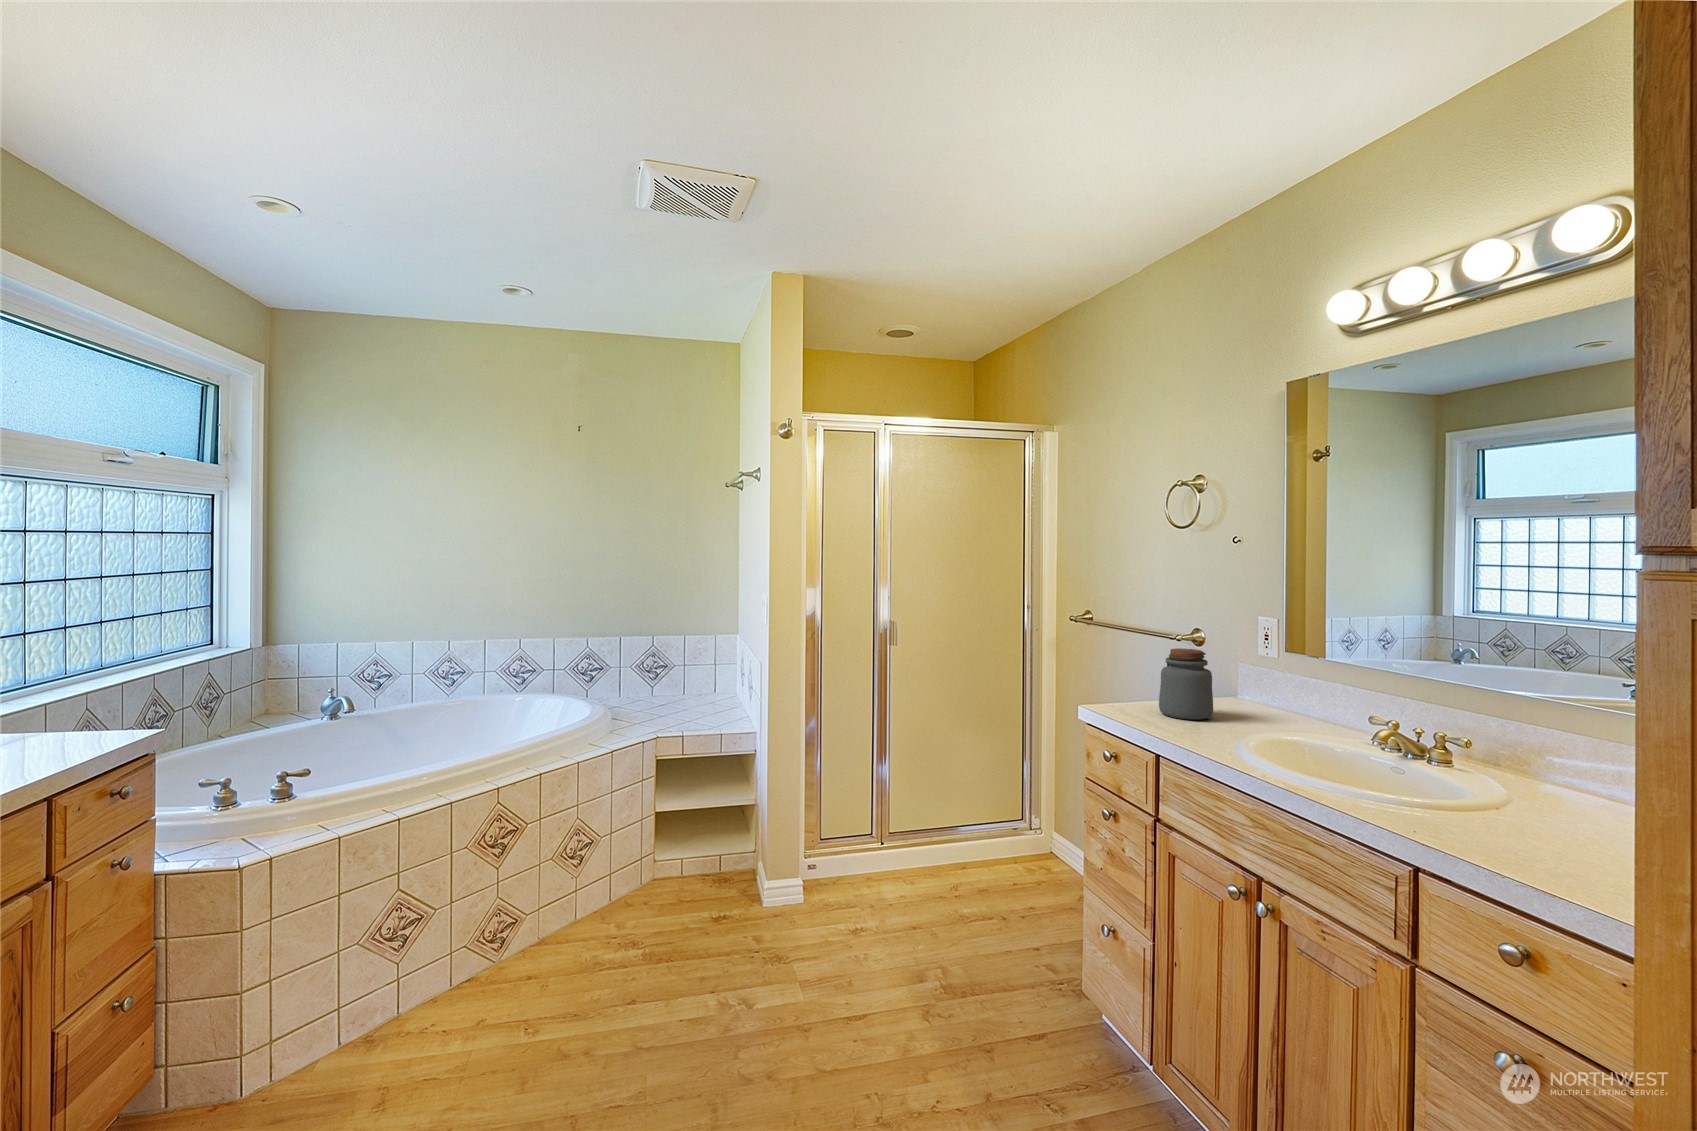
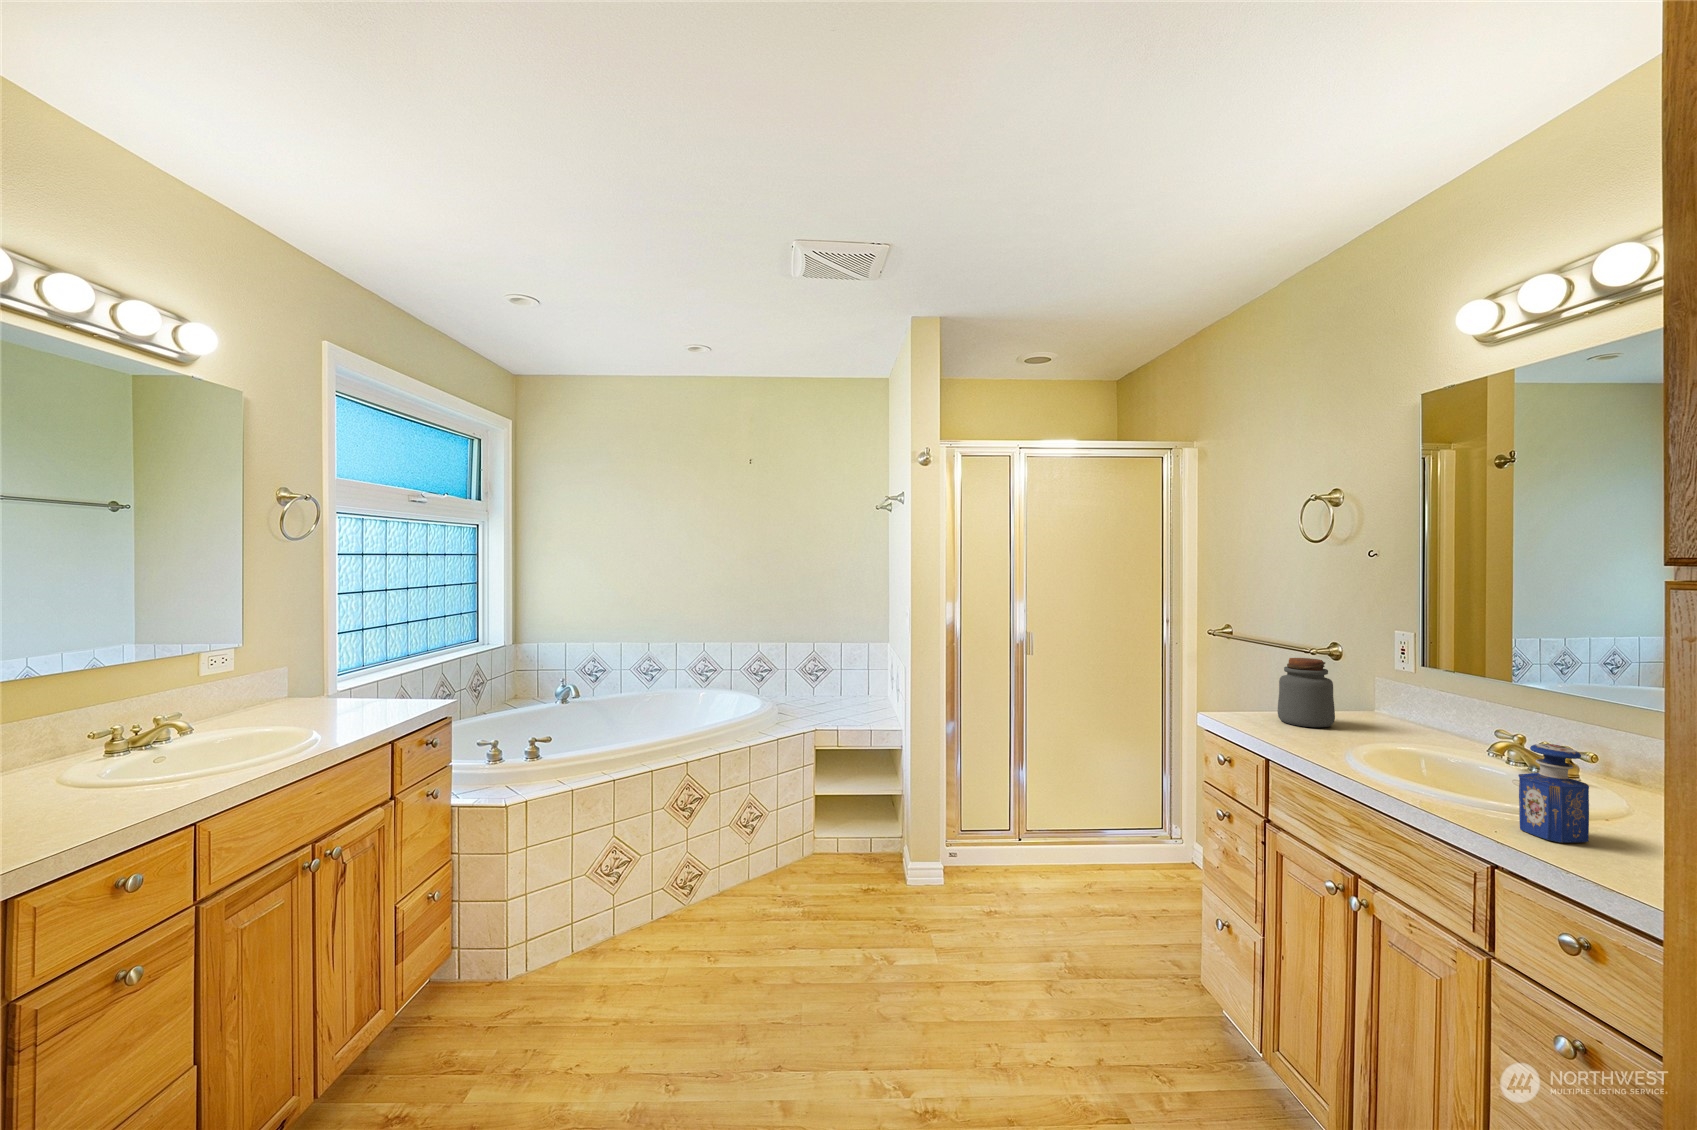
perfume bottle: none [1436,738,1505,841] -> present [1518,744,1589,842]

